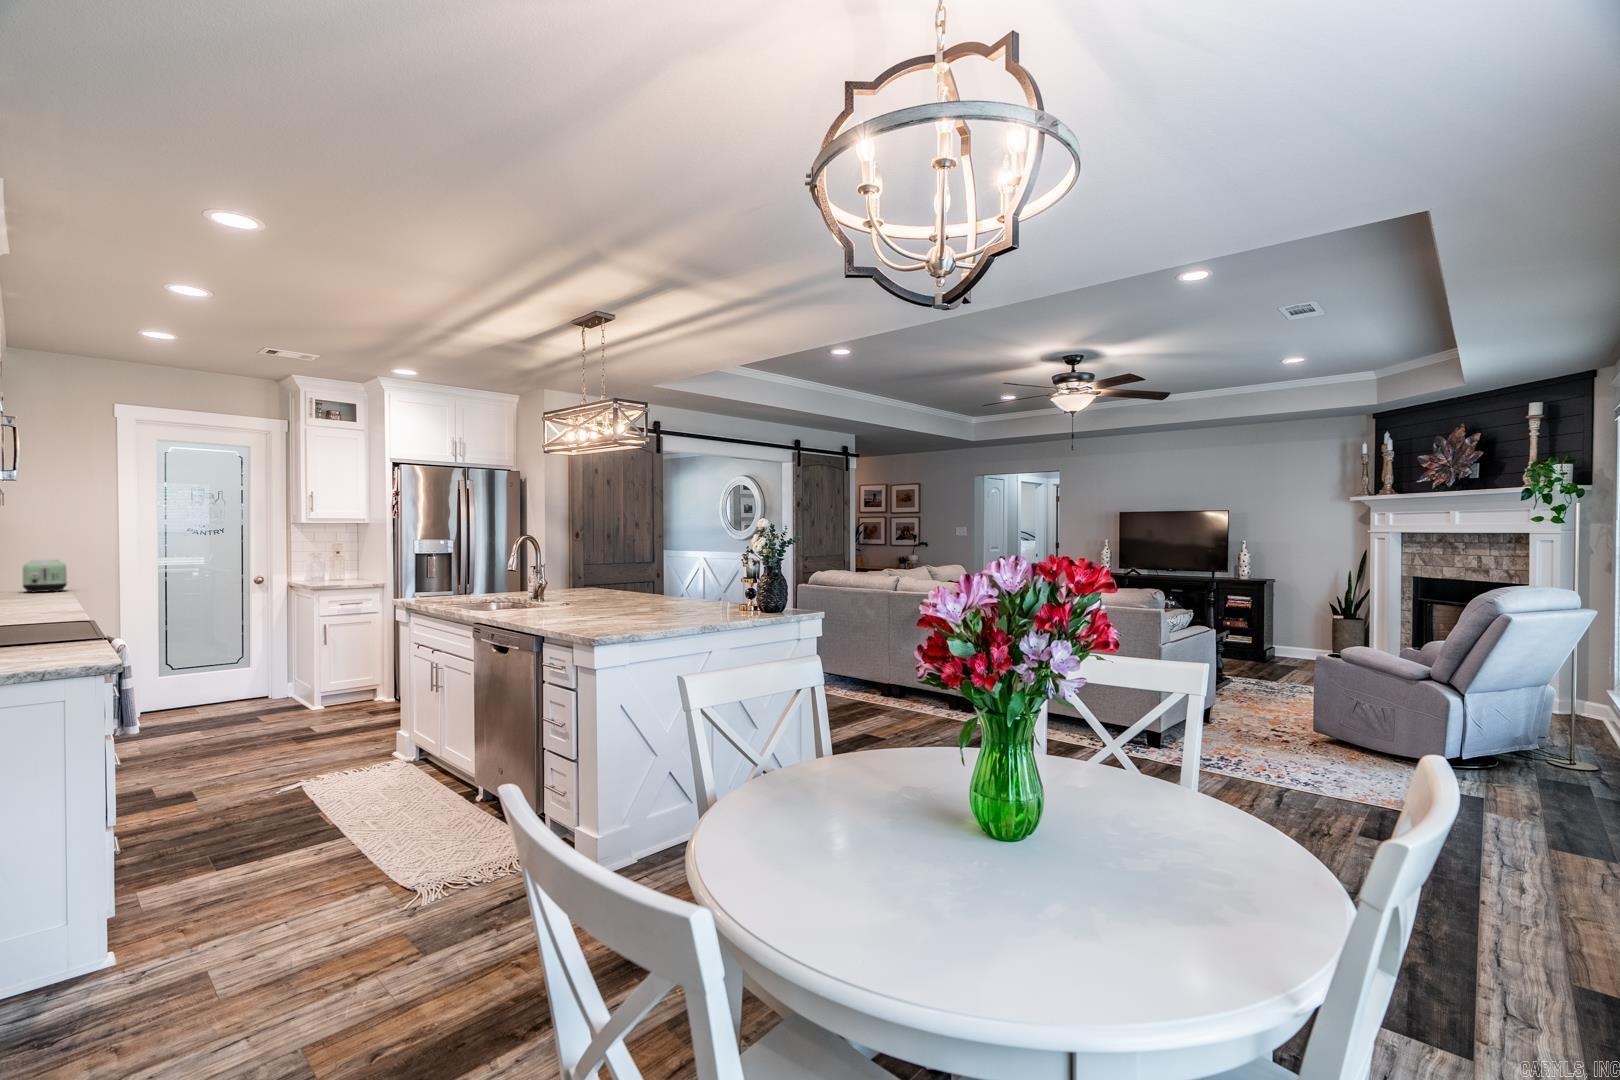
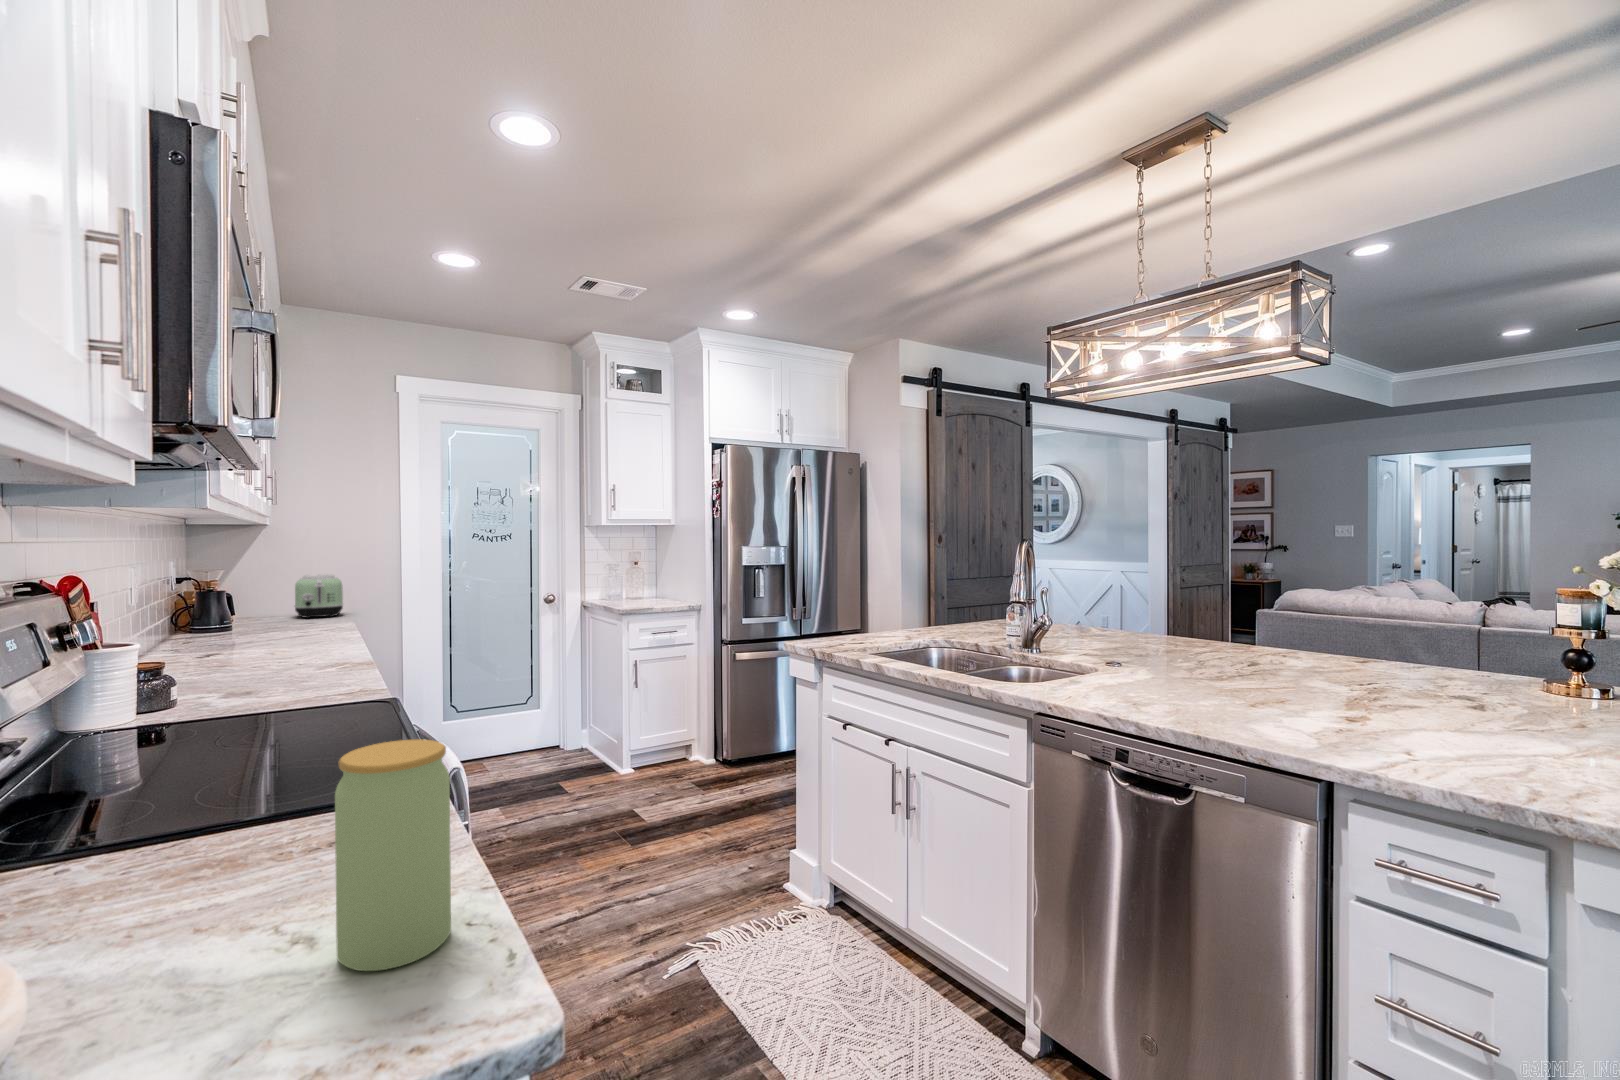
jar: none [35,595,80,659] -> present [335,739,451,971]

